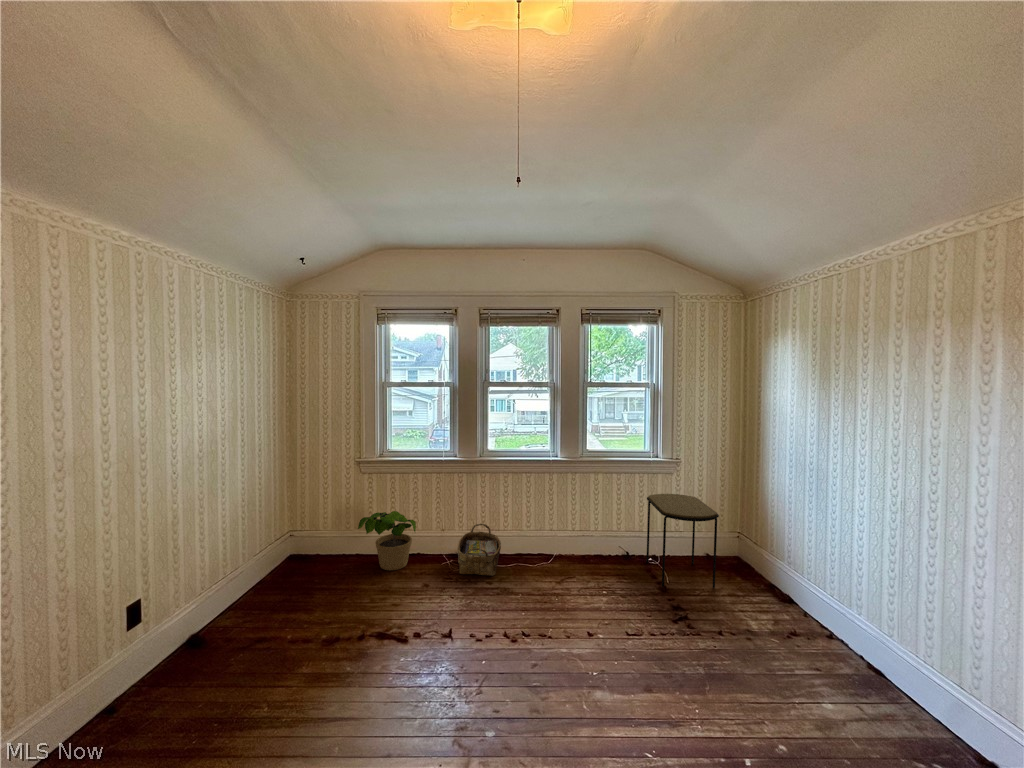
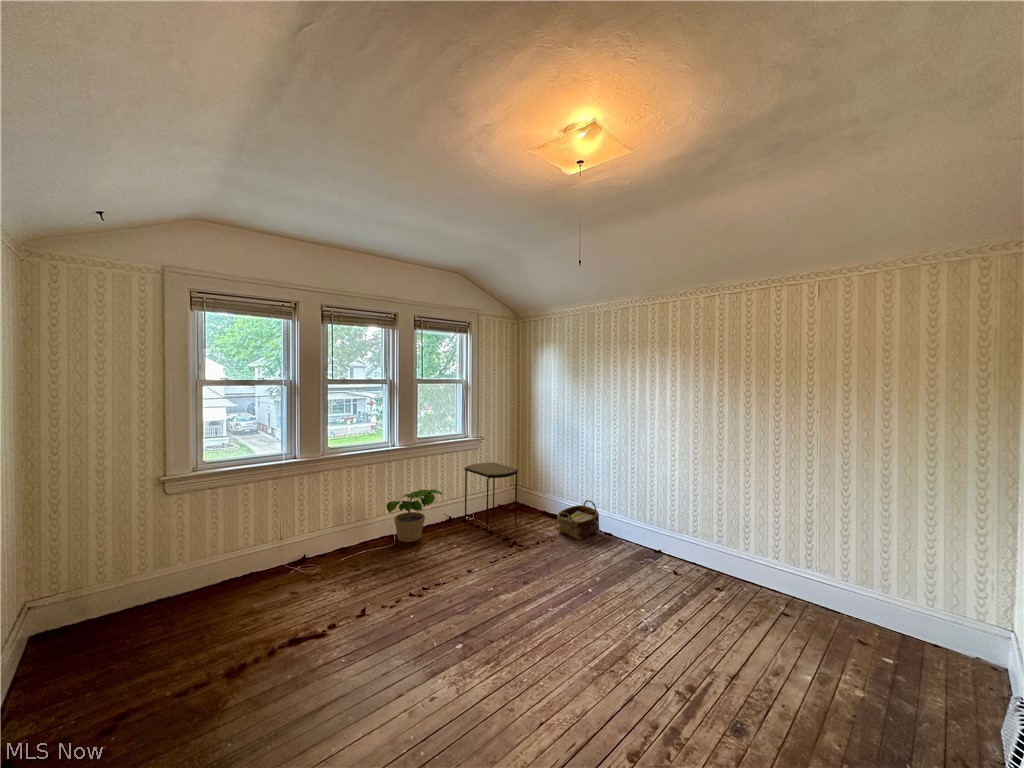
potted plant: present [358,511,416,570] -> present [387,489,442,542]
woven basket: present [457,524,501,576] -> present [557,500,599,540]

